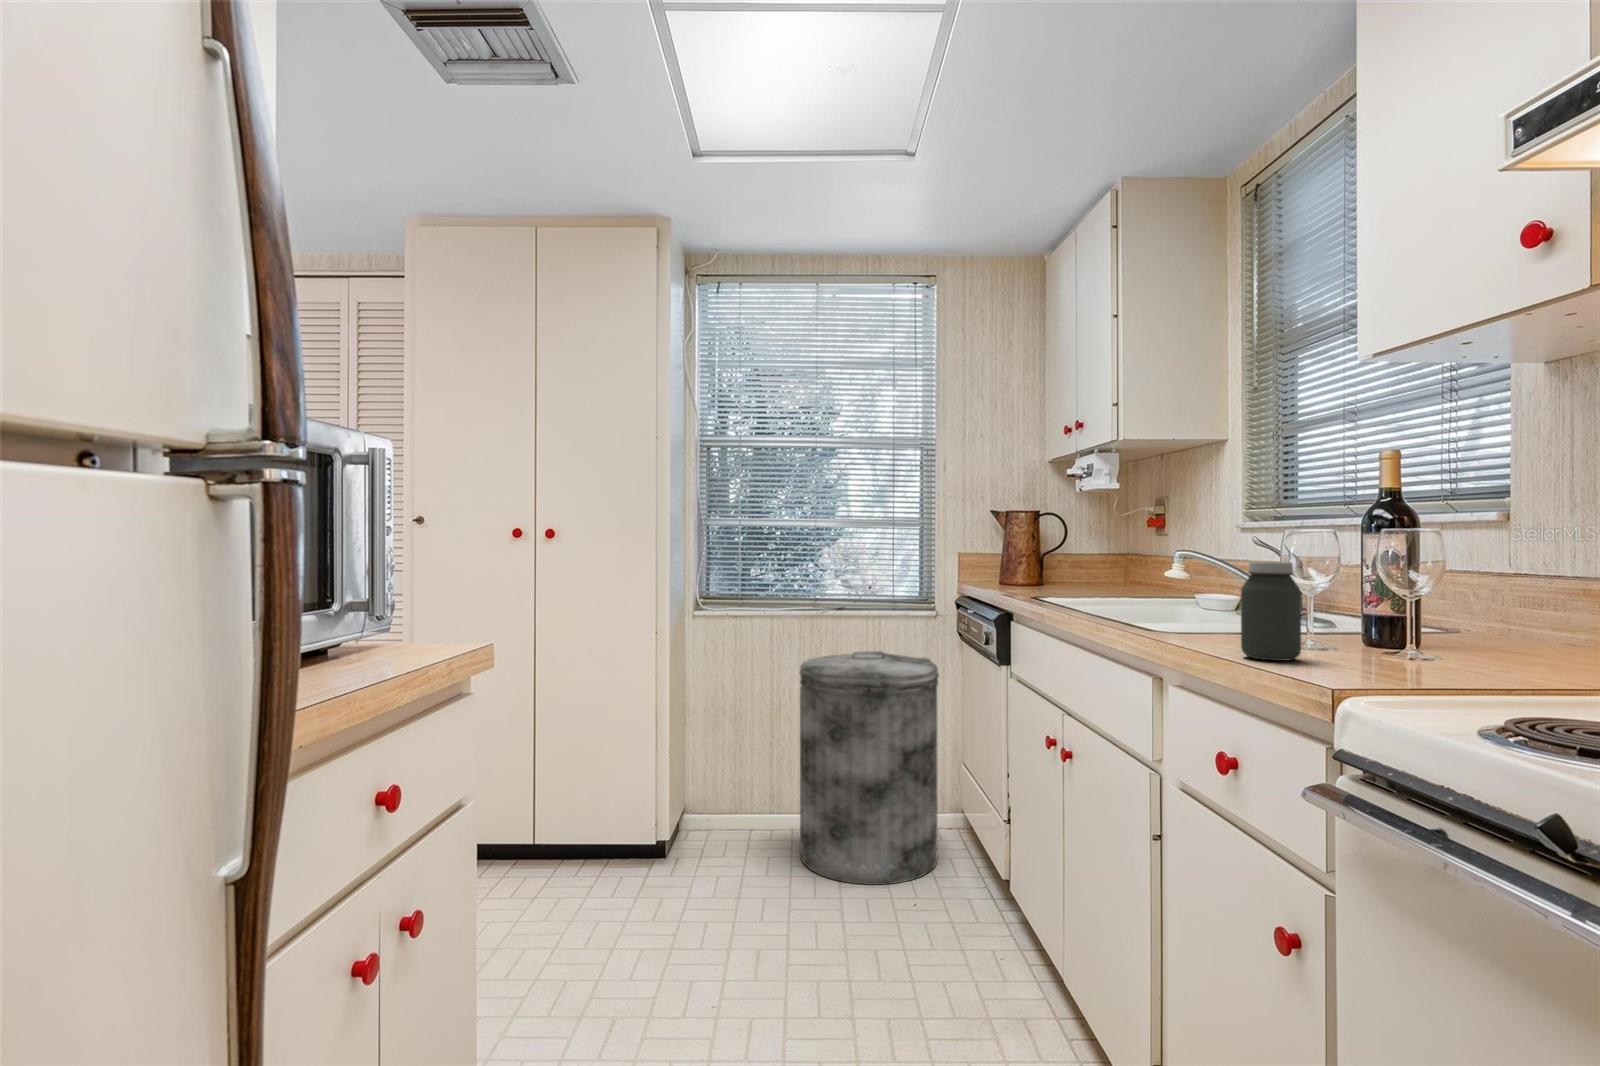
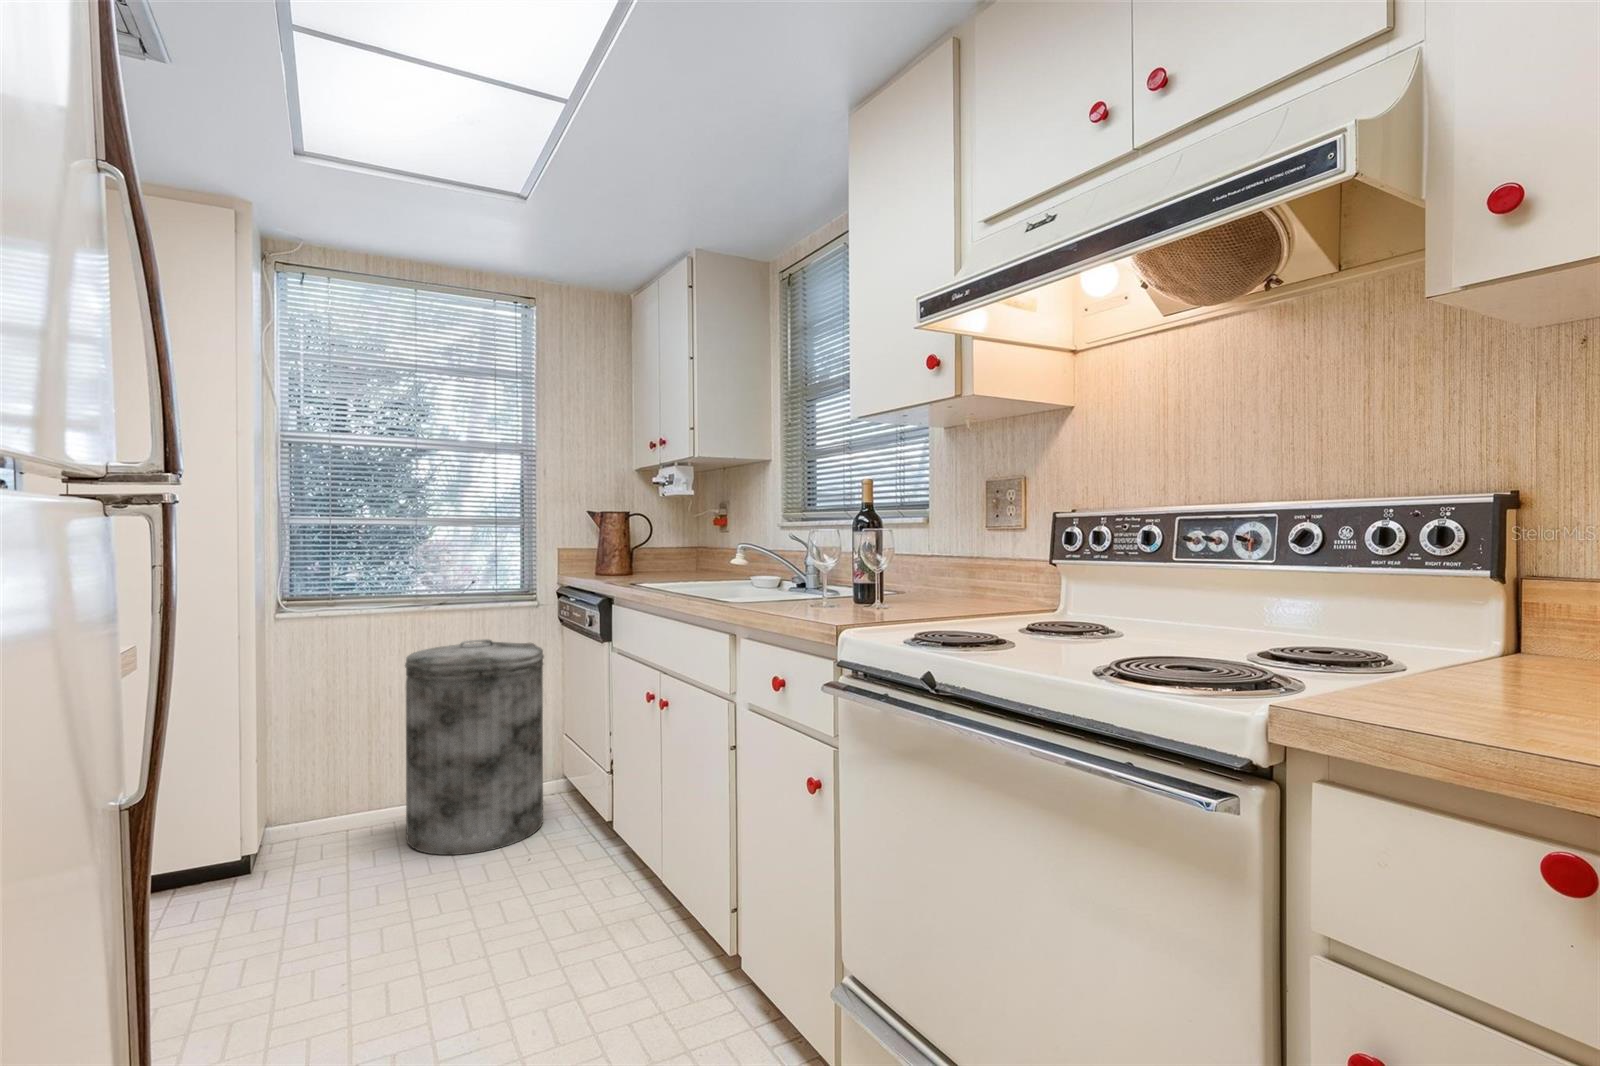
jar: present [1241,562,1301,661] -> none [785,549,820,614]

